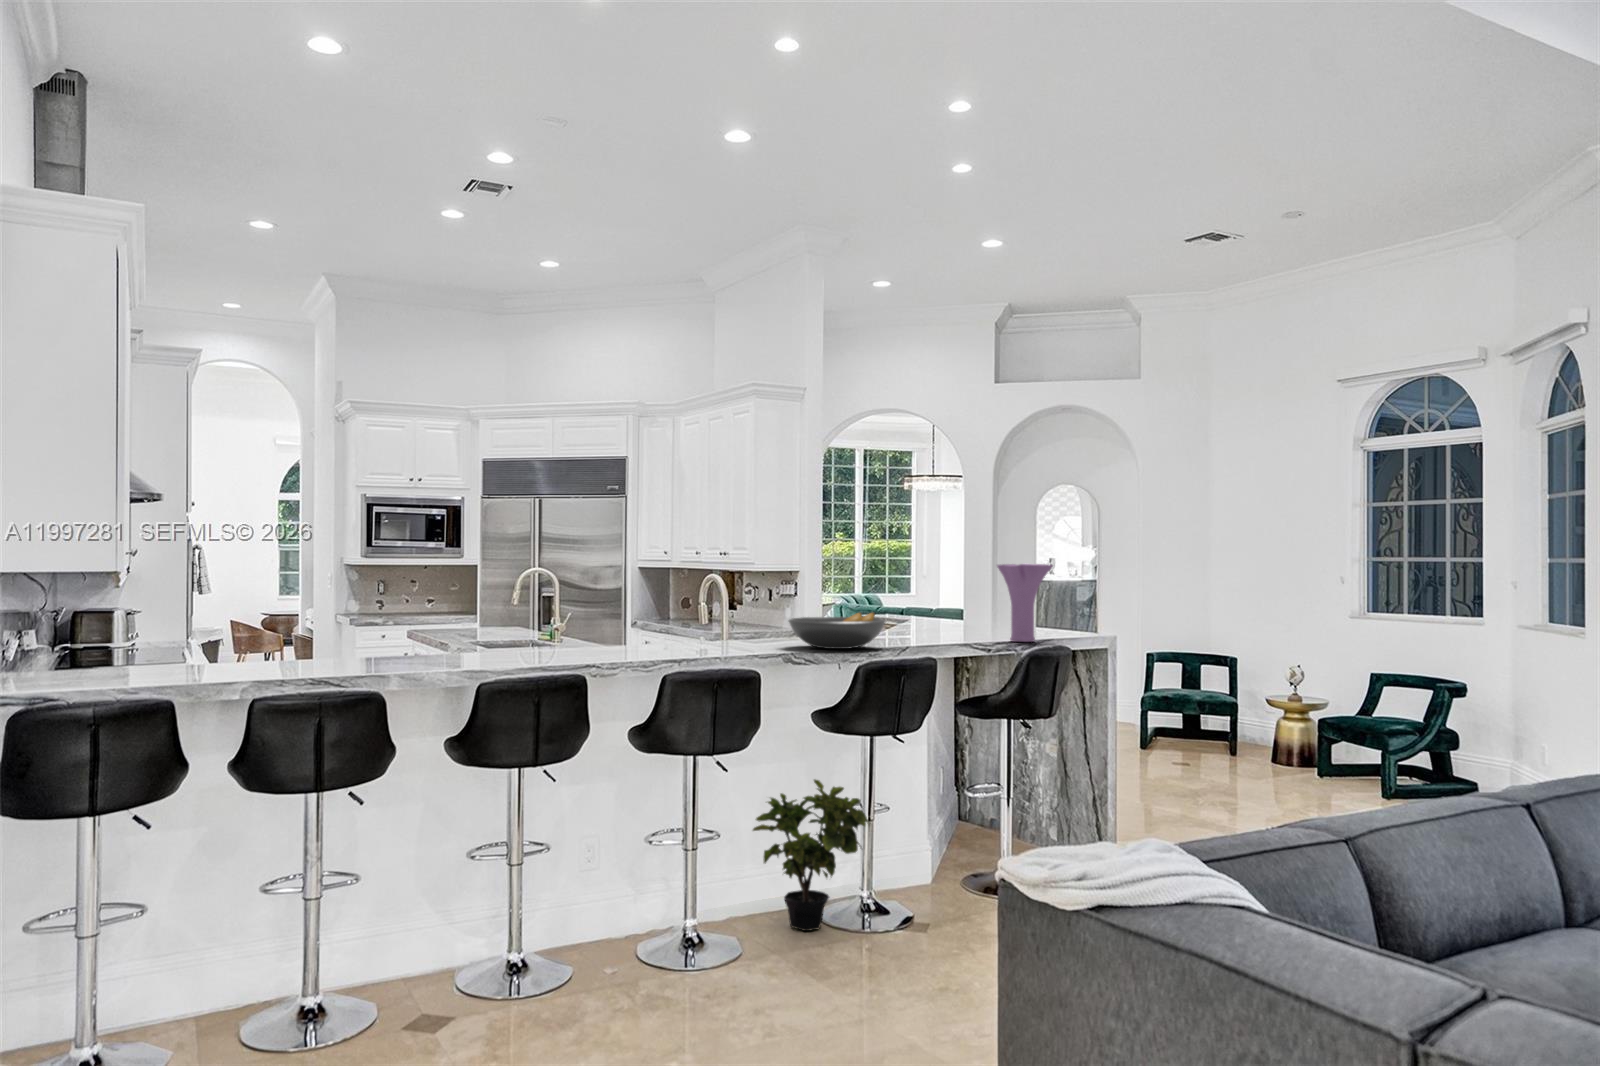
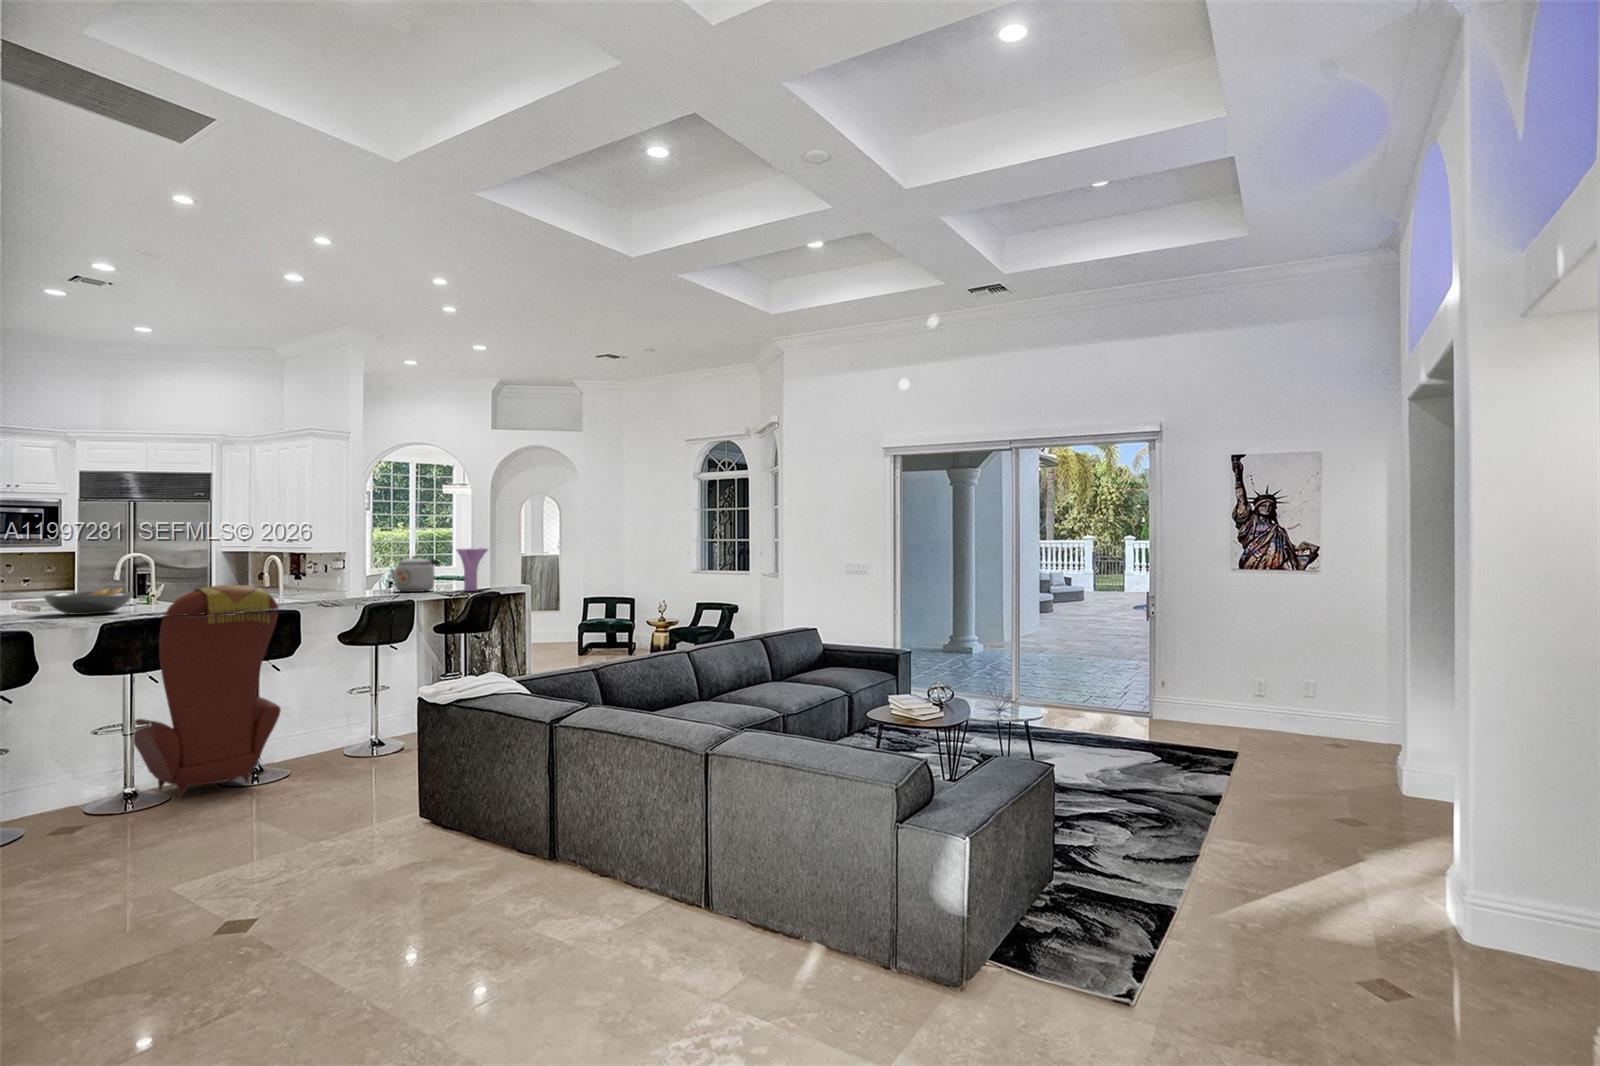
kettle: none [886,576,968,639] -> present [391,556,440,592]
fruit bowl: present [789,612,886,649] -> present [44,588,133,615]
armchair: none [509,621,733,1001] -> present [133,585,281,800]
potted plant: present [753,780,868,931] -> none [297,672,372,757]

